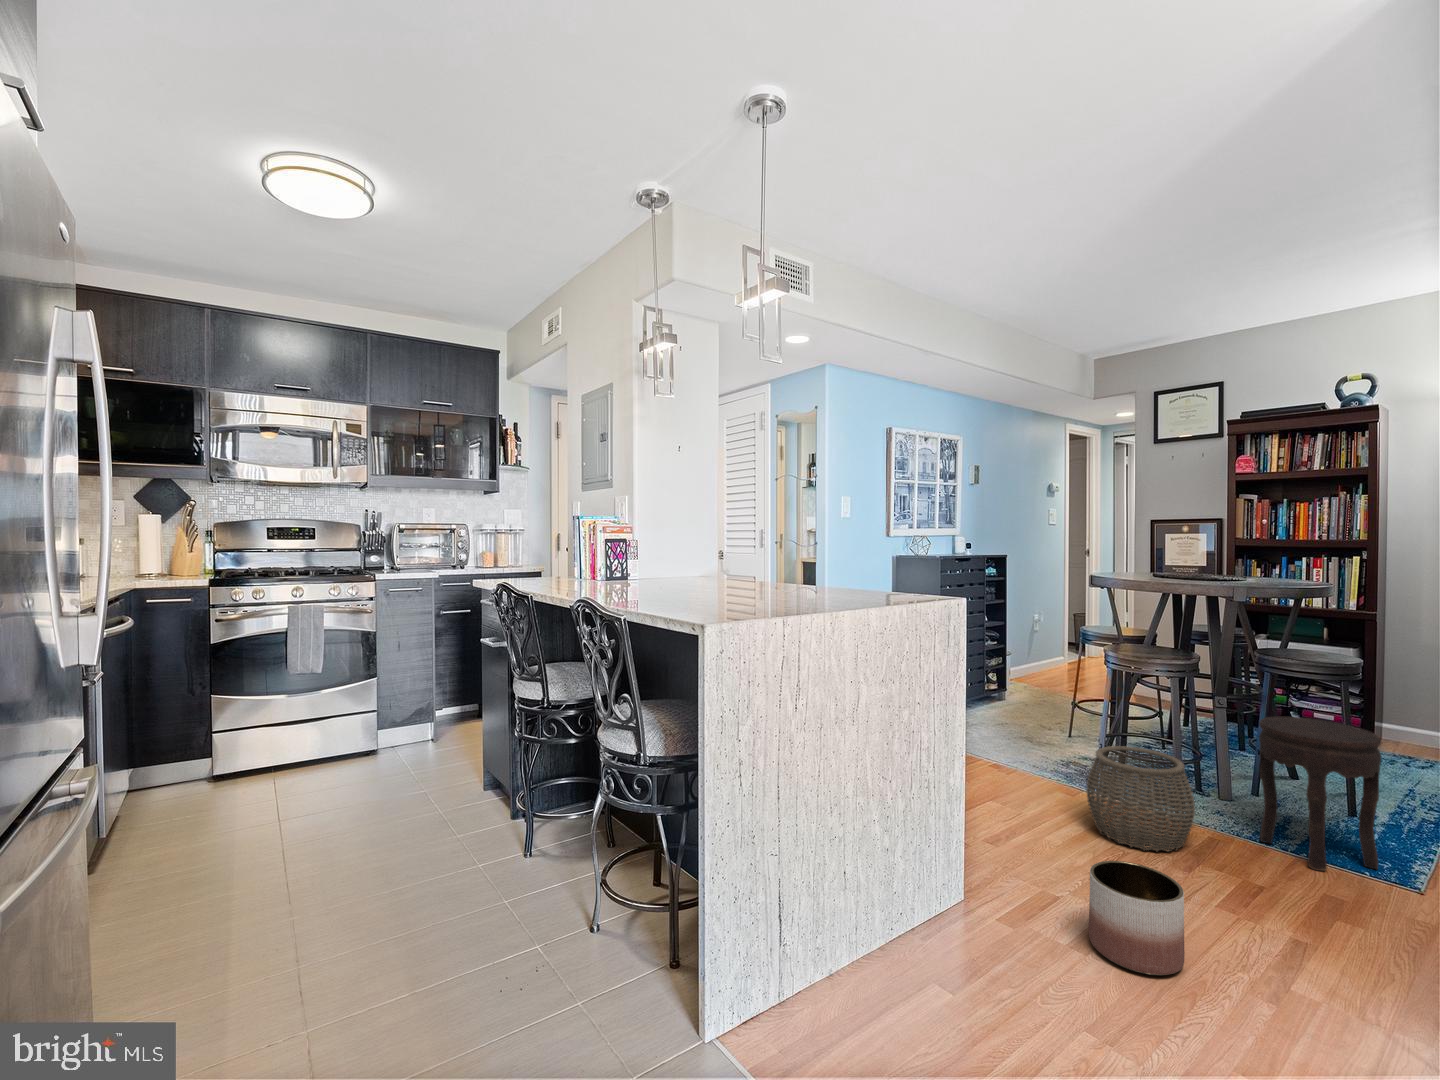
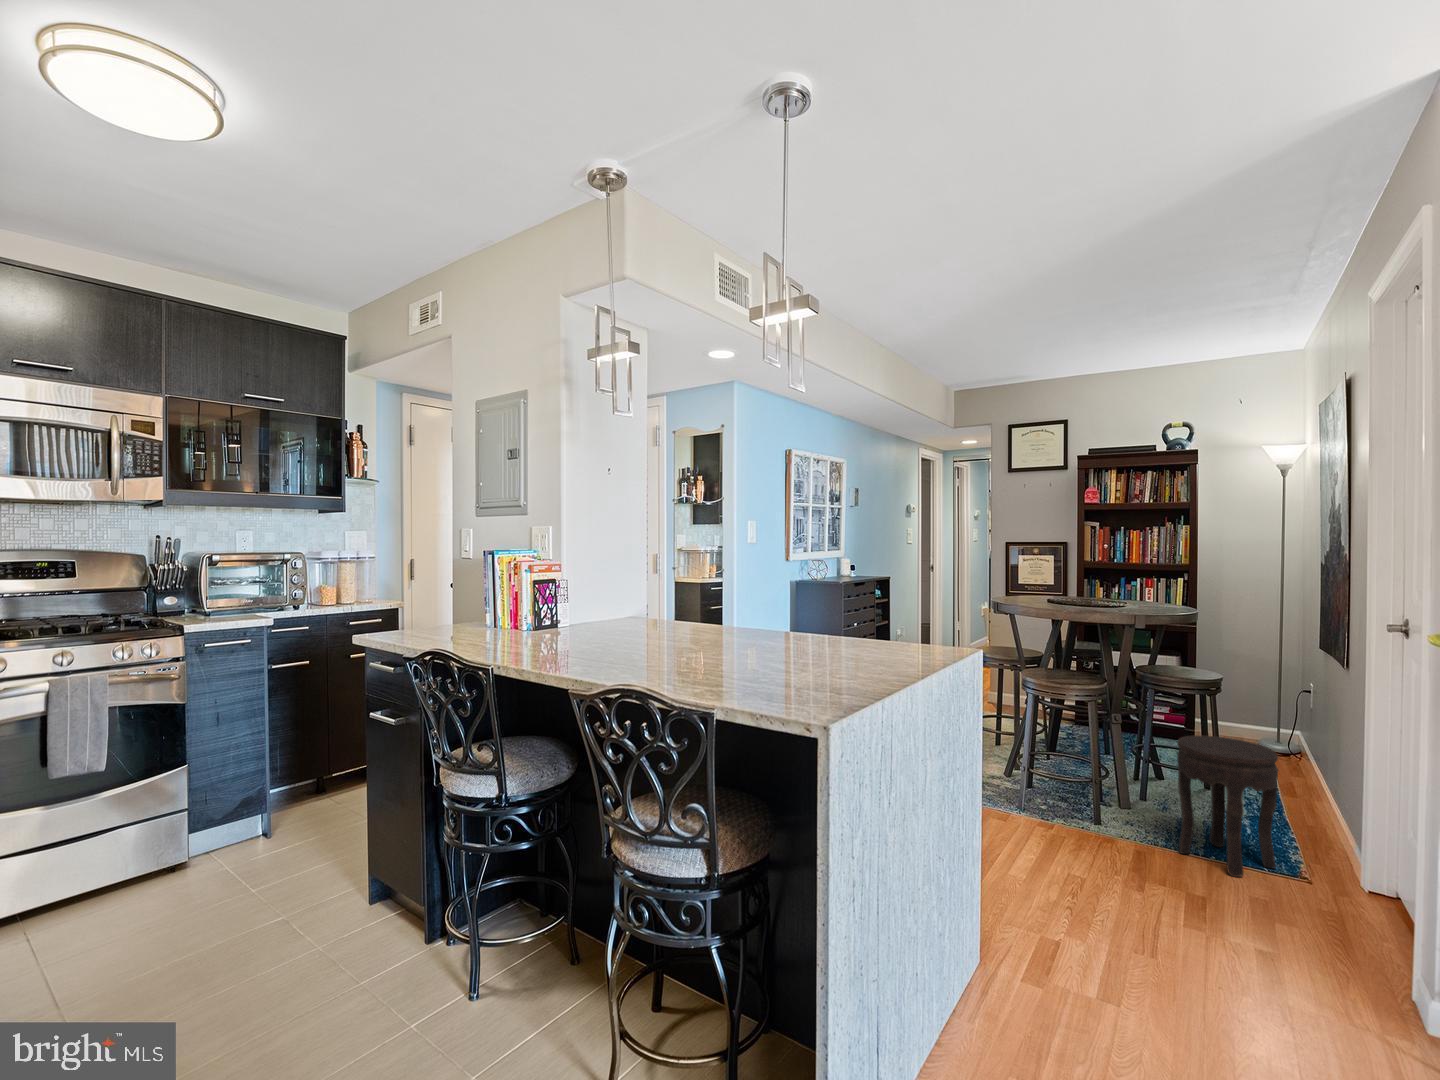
woven basket: present [1086,746,1195,852] -> none [1038,775,1139,878]
planter: present [1089,861,1184,975] -> none [1111,905,1205,1020]

